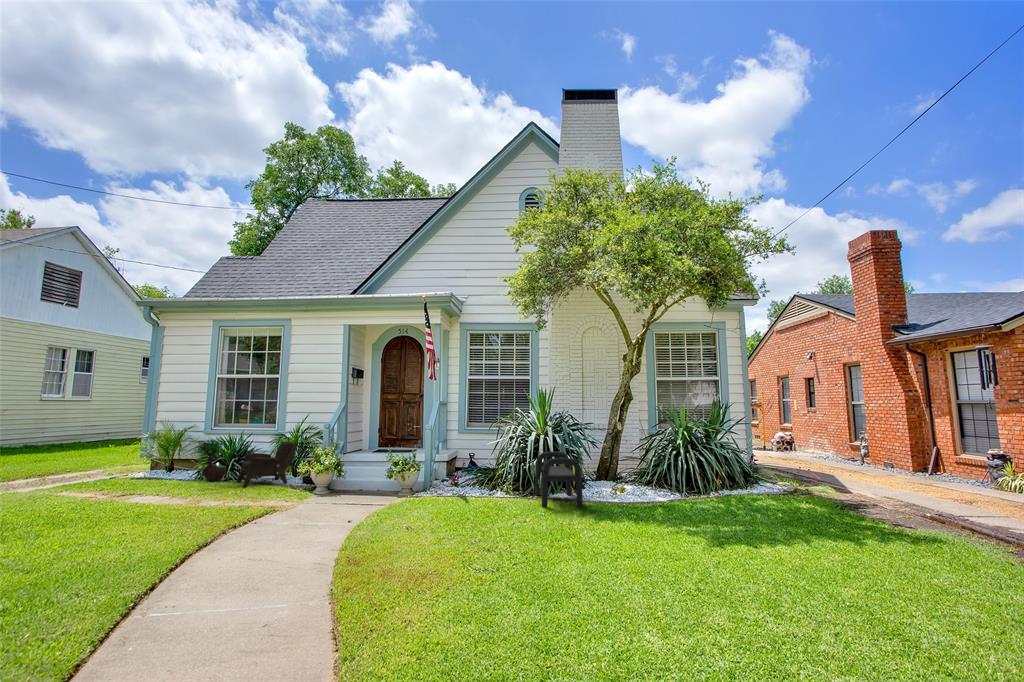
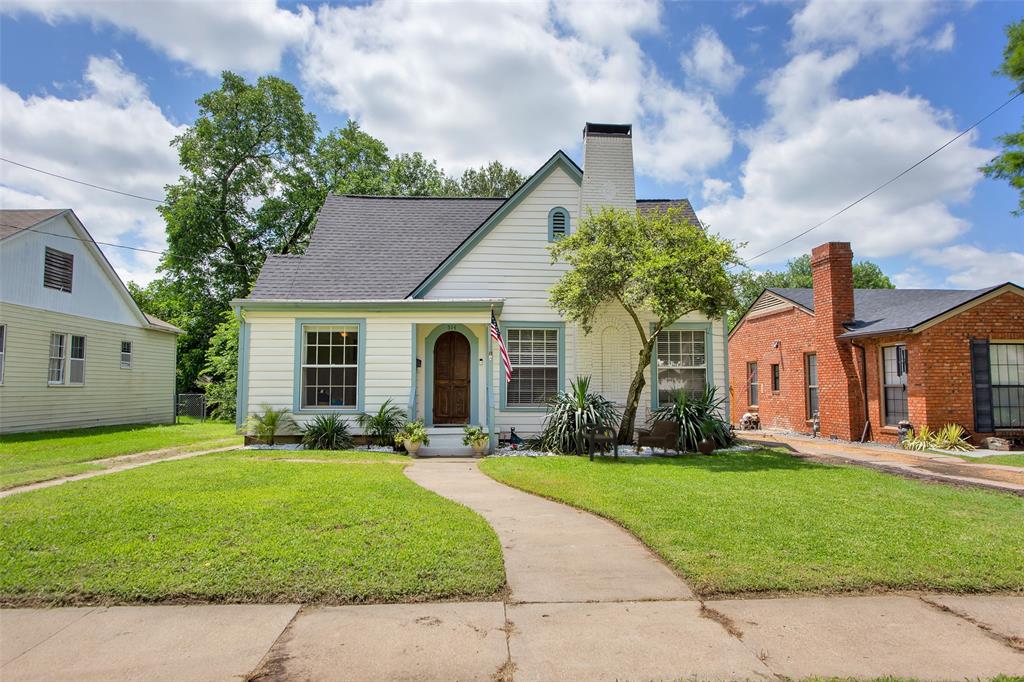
potted tree: present [198,438,226,481] -> present [698,420,718,454]
armchair: present [237,442,298,488] -> present [636,421,679,457]

